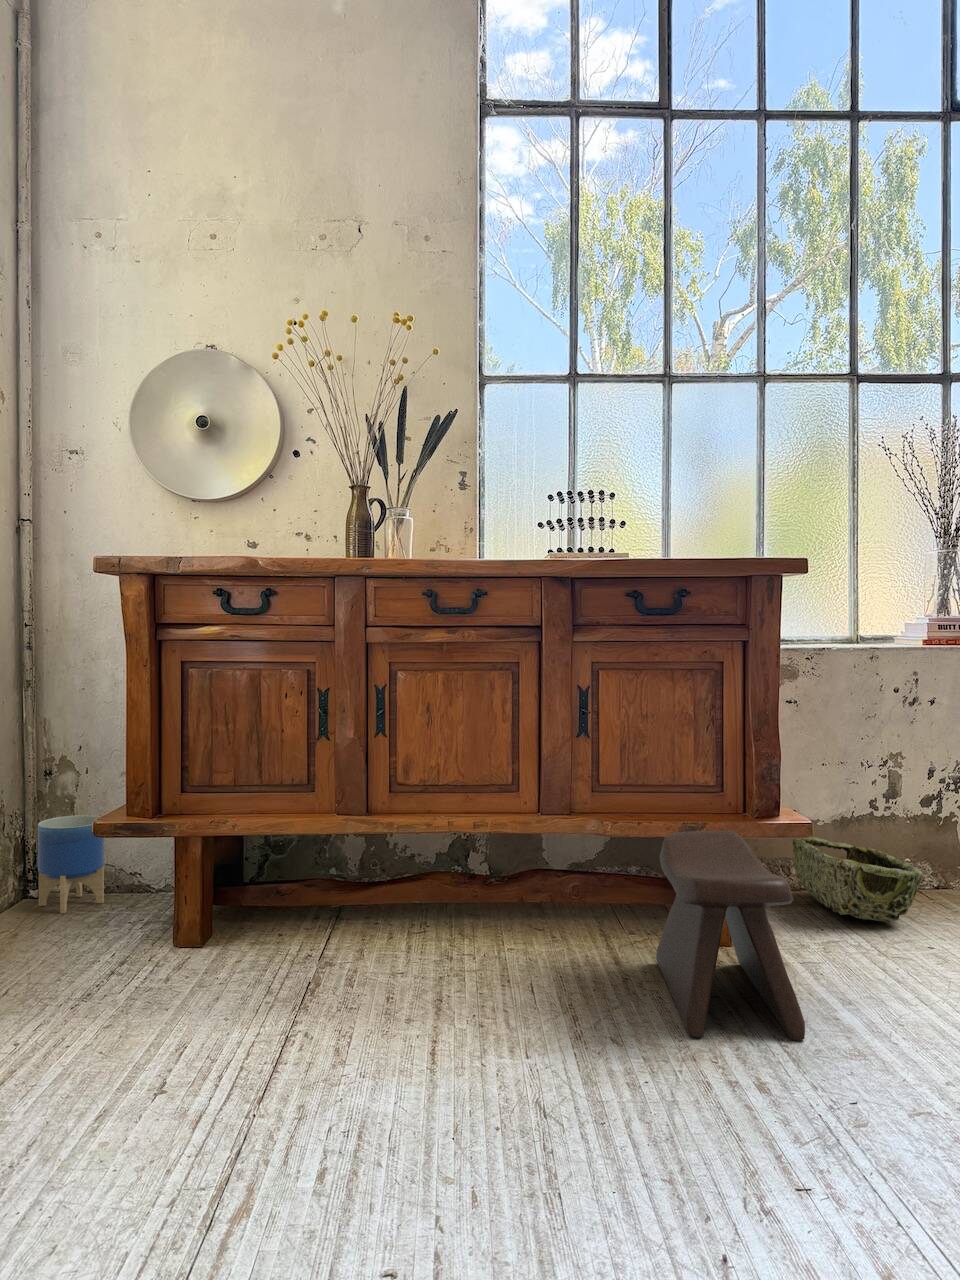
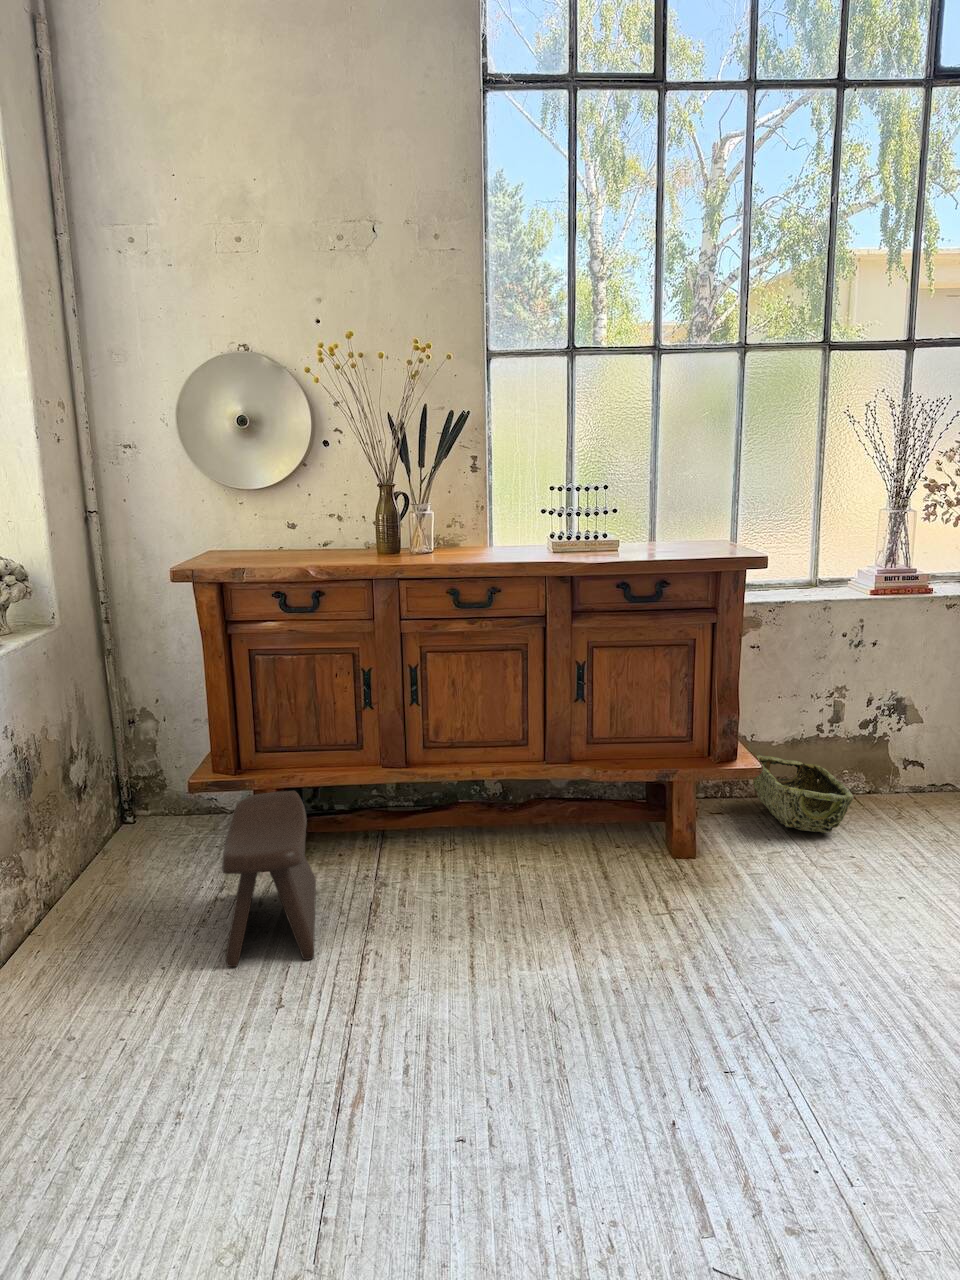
planter: present [38,815,104,913] -> none [130,756,189,838]
stool: present [656,831,805,1041] -> present [222,791,316,967]

